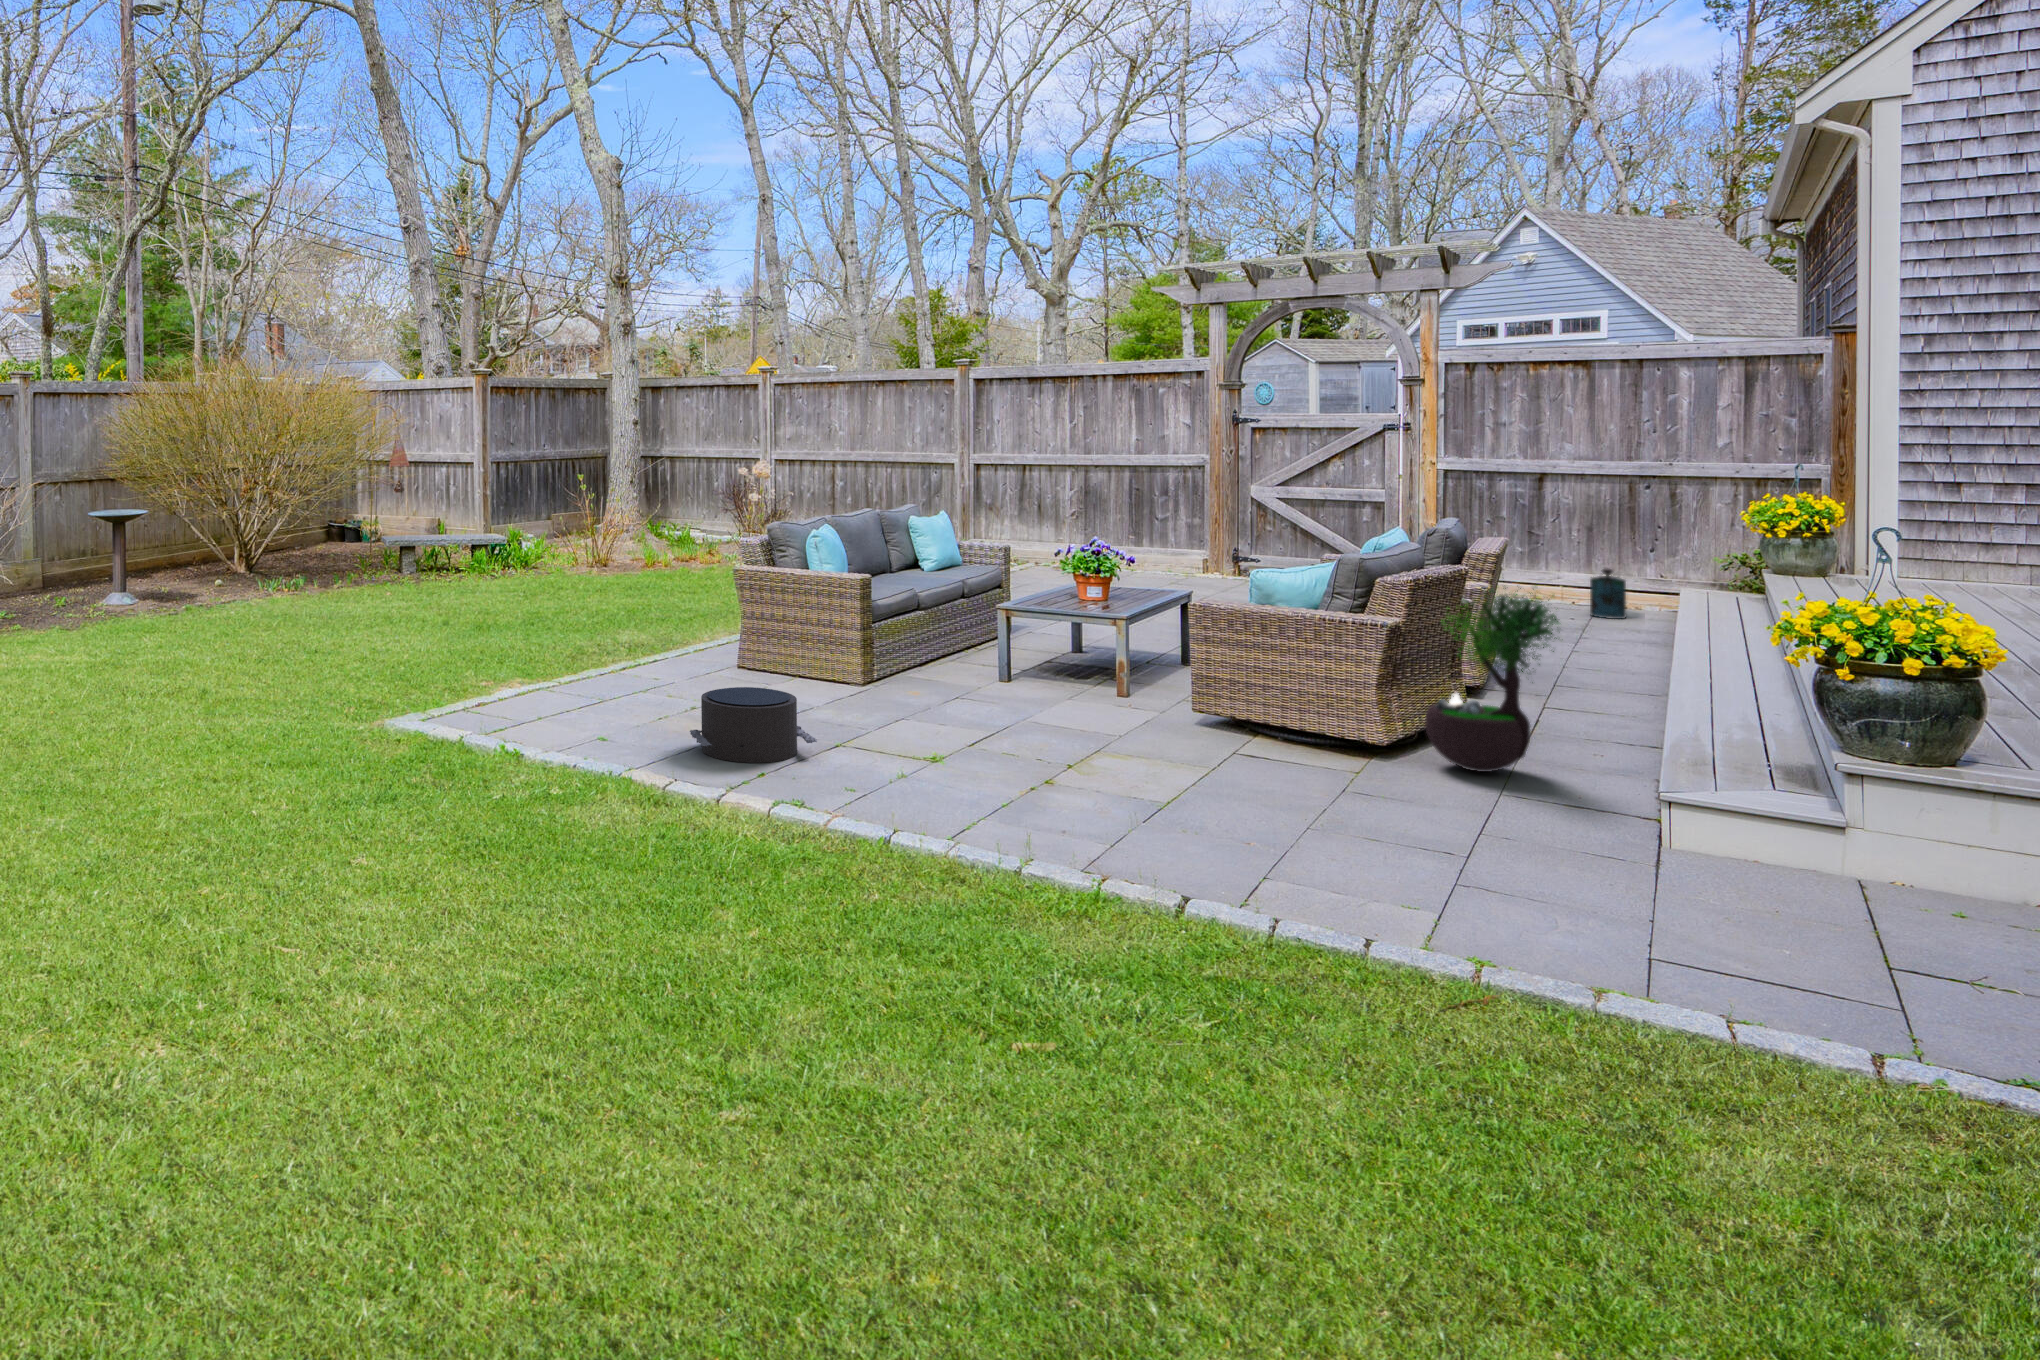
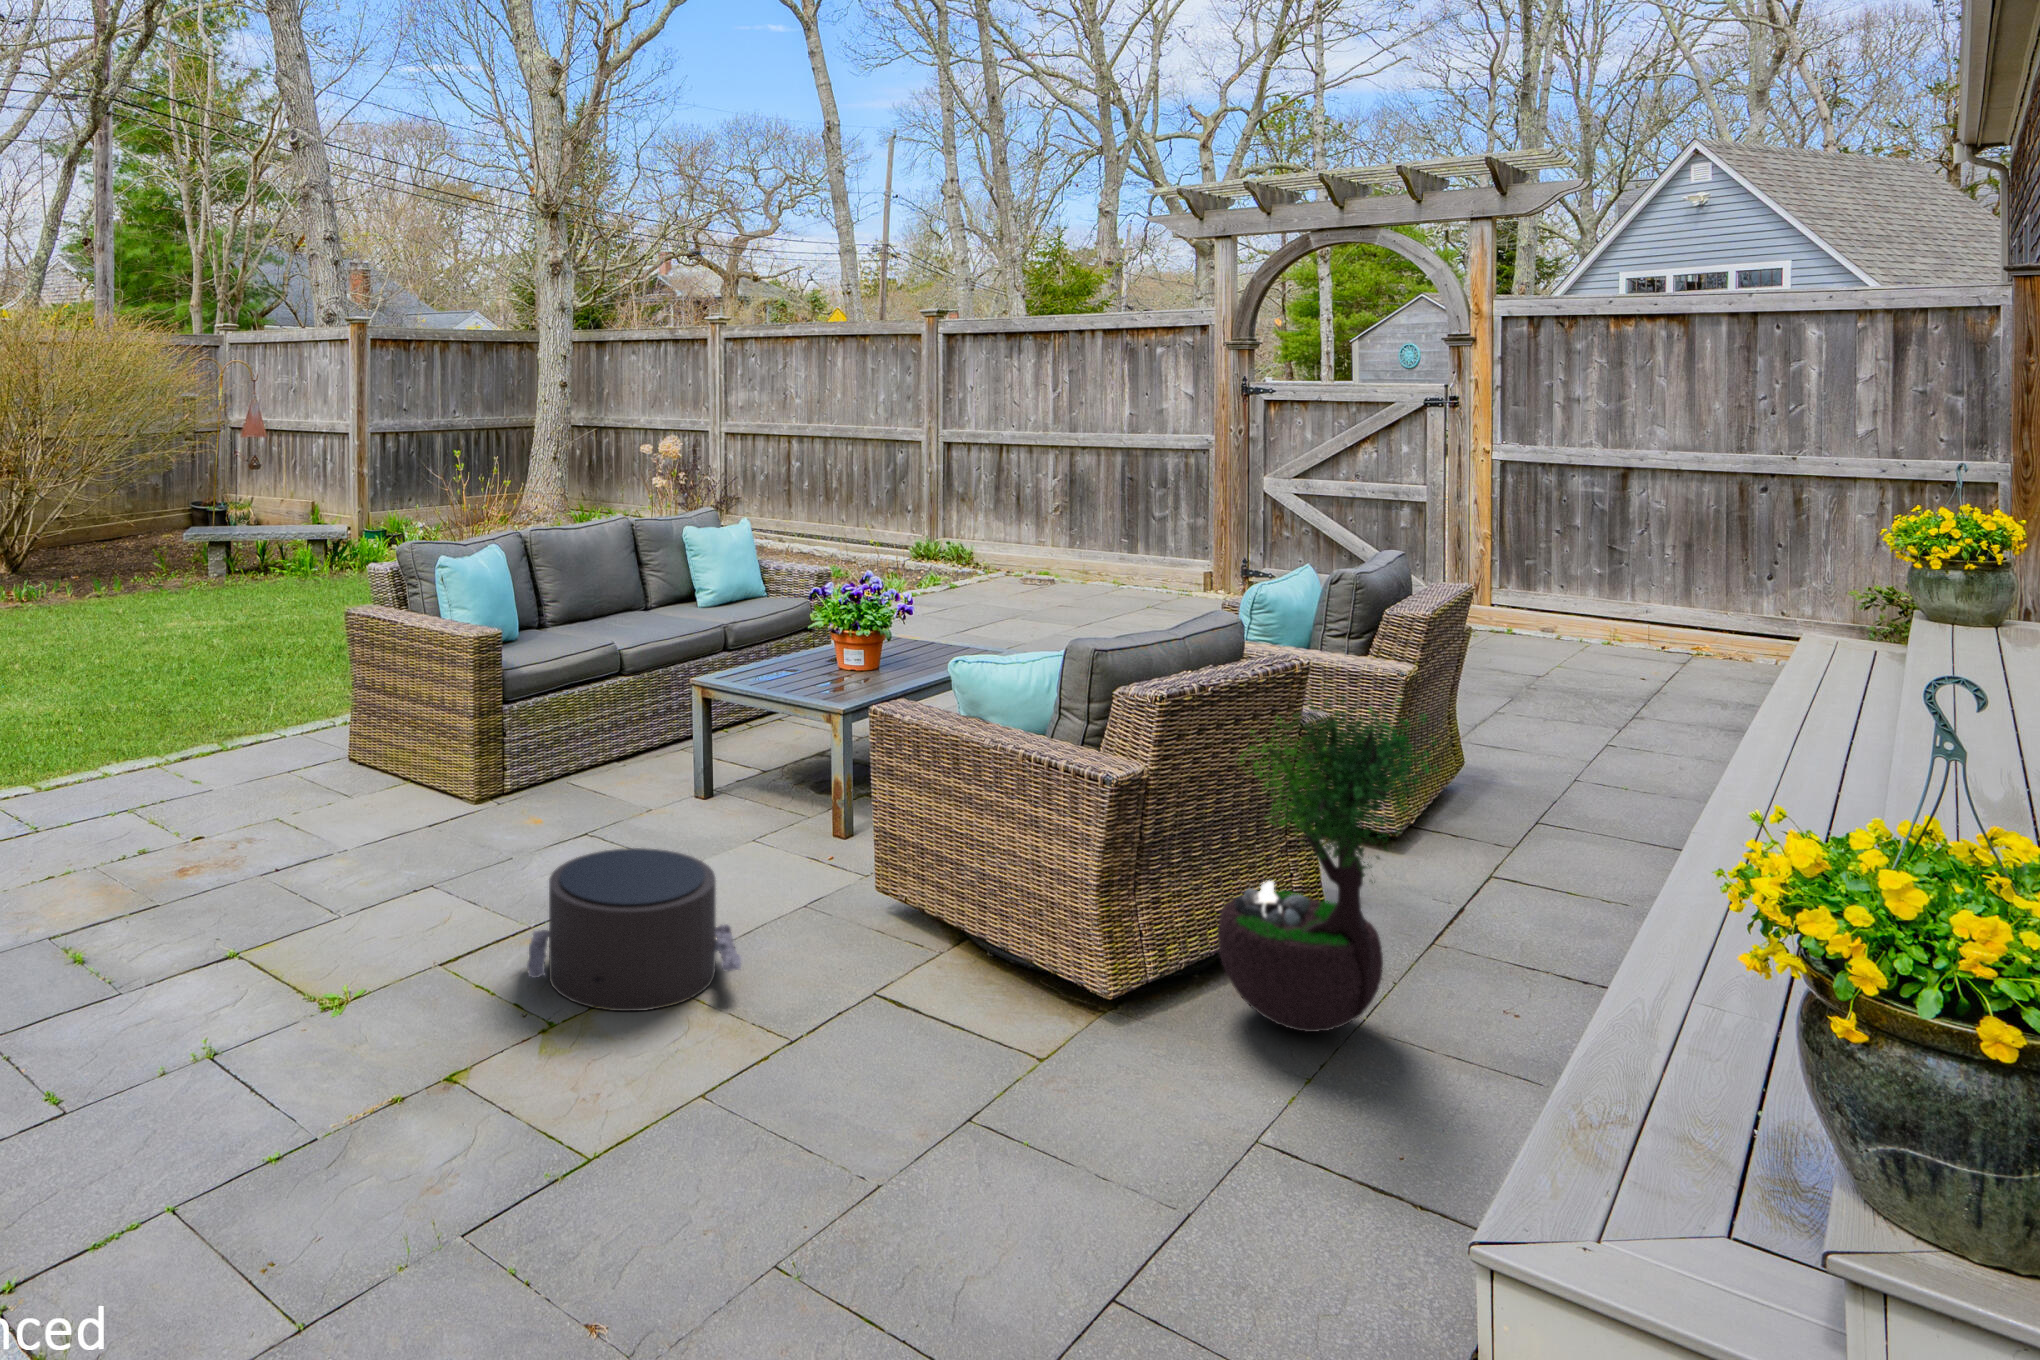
watering can: present [1590,568,1627,619] -> none [1683,599,1732,672]
pouf: present [690,687,817,763] -> present [527,848,741,1011]

